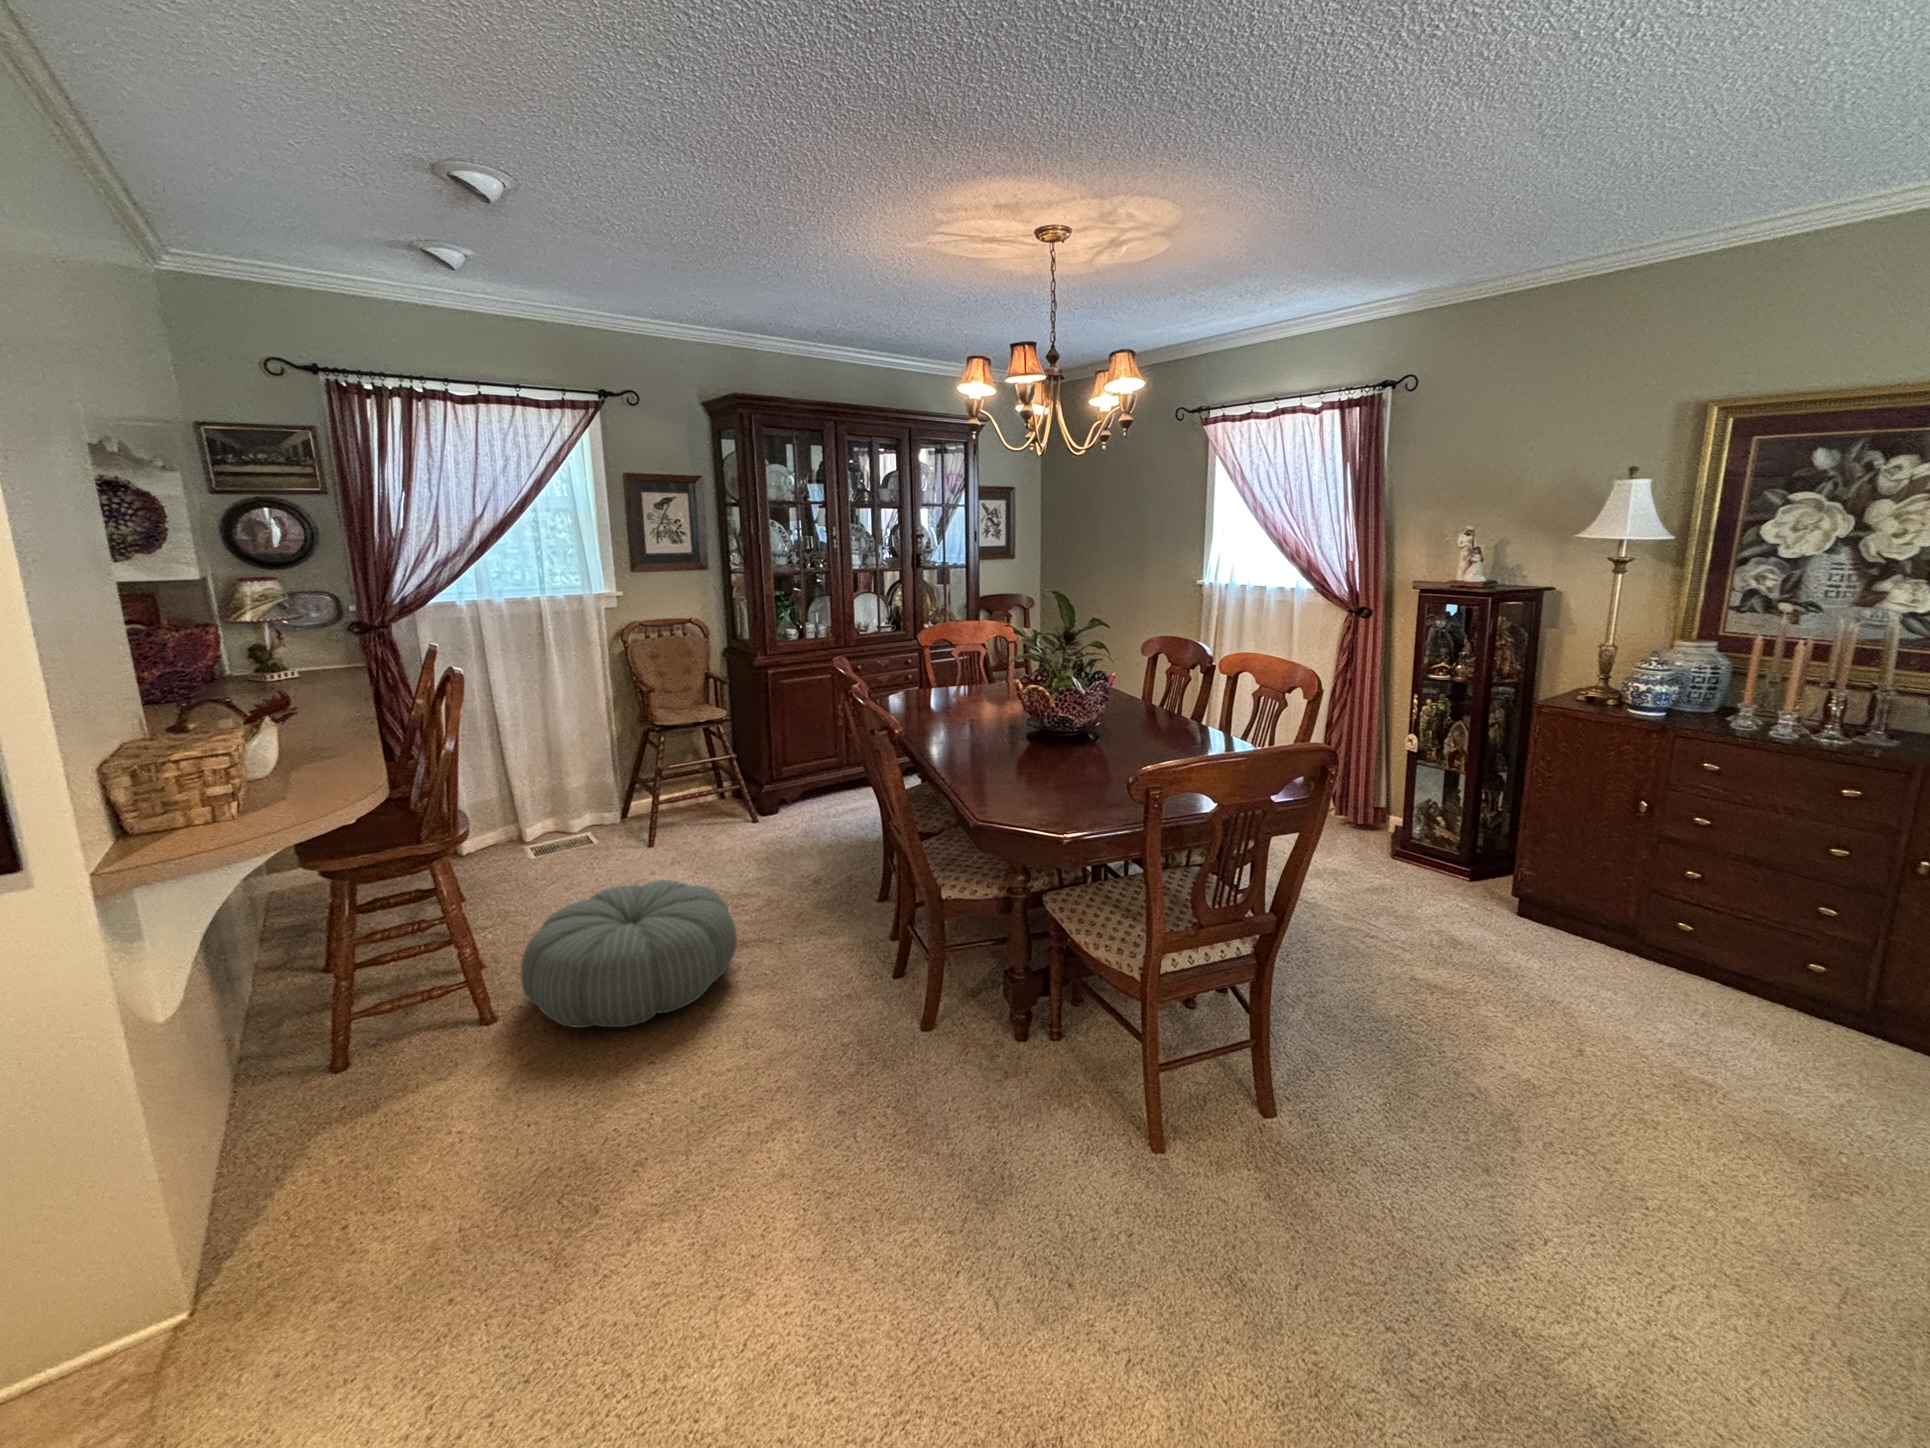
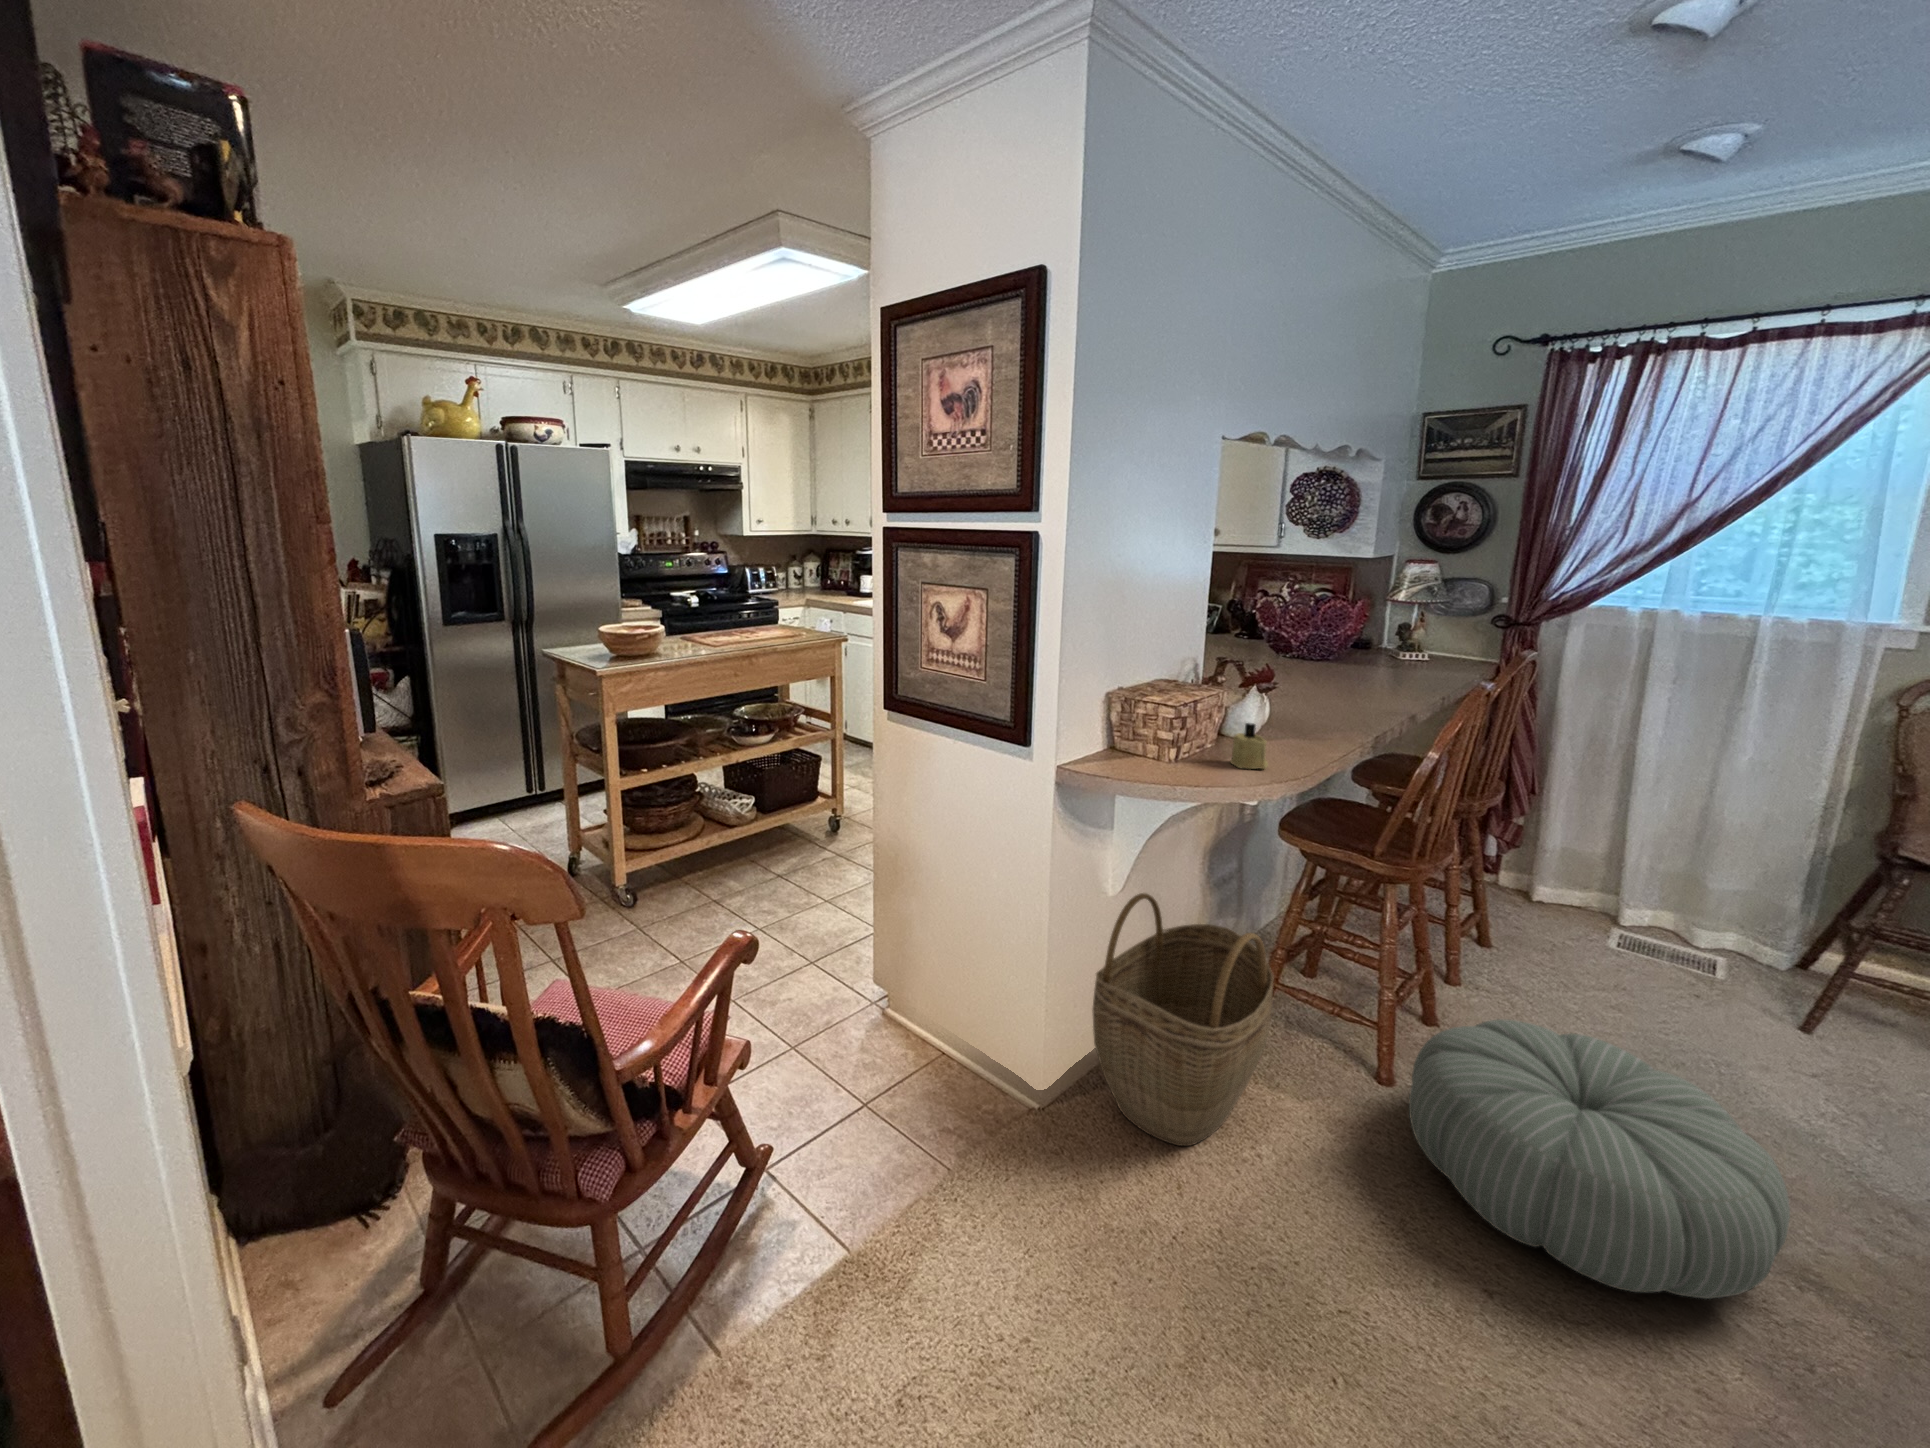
candle: none [285,748,336,797] -> present [1230,723,1268,769]
woven basket: none [213,941,430,1222] -> present [1092,893,1273,1146]

